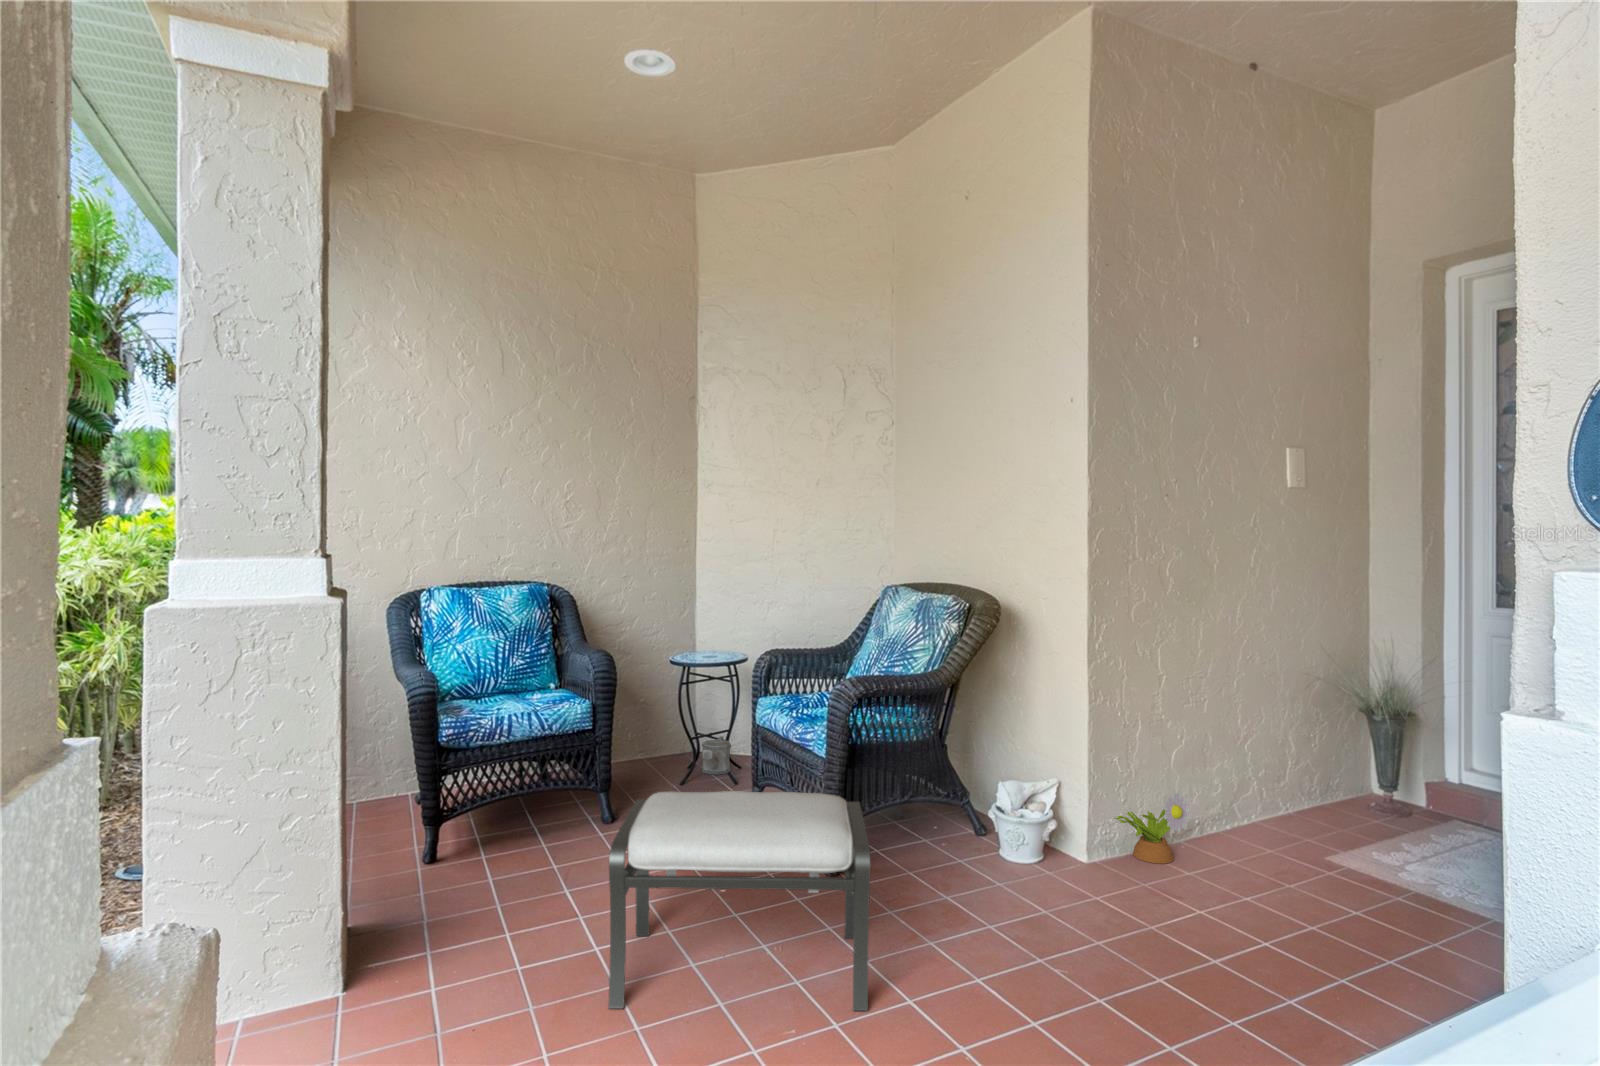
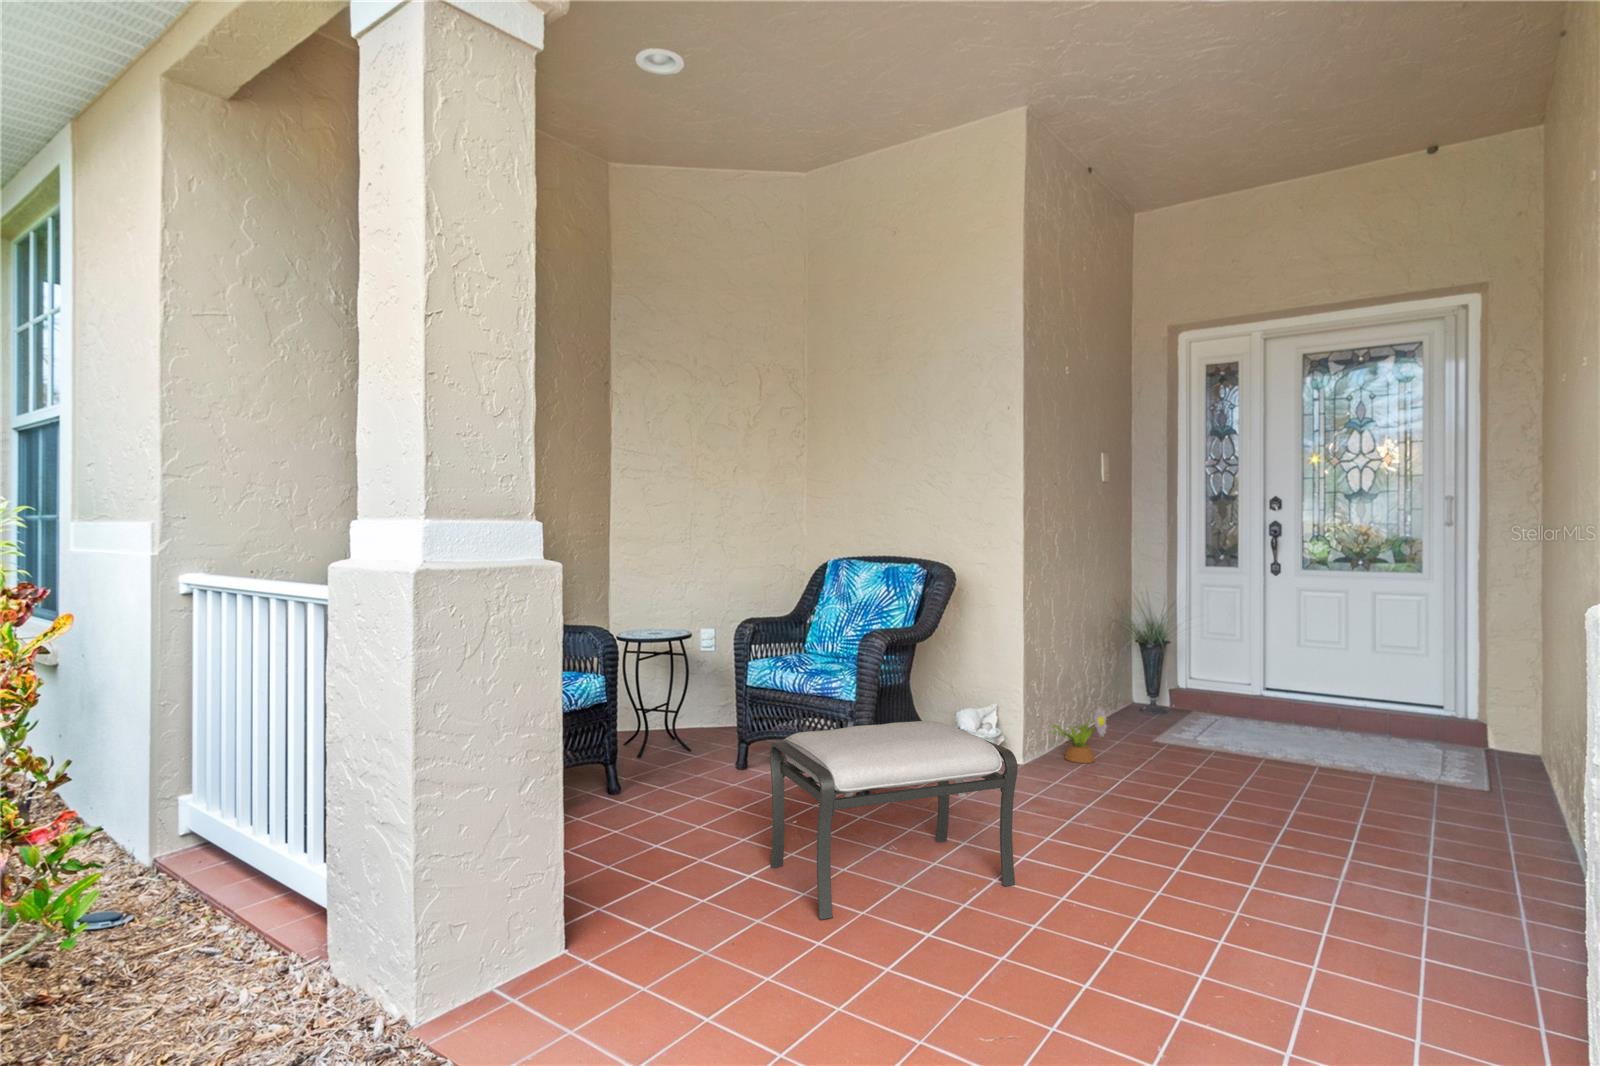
watering can: present [702,736,731,775] -> none [656,707,683,742]

